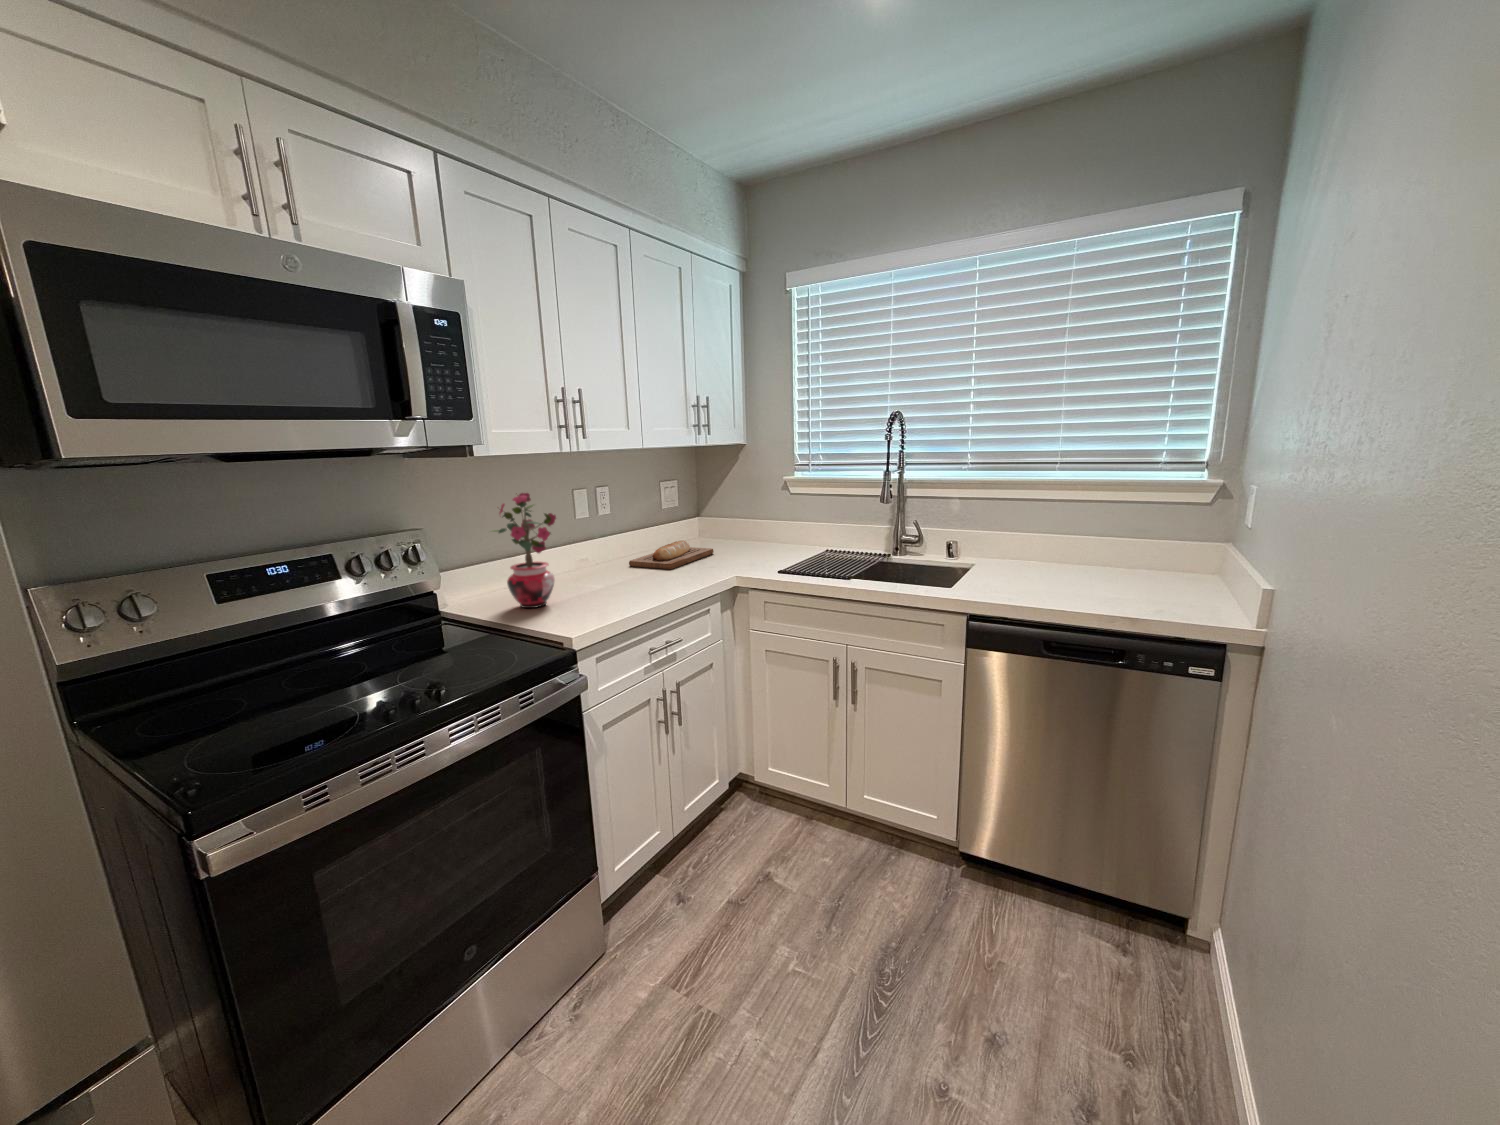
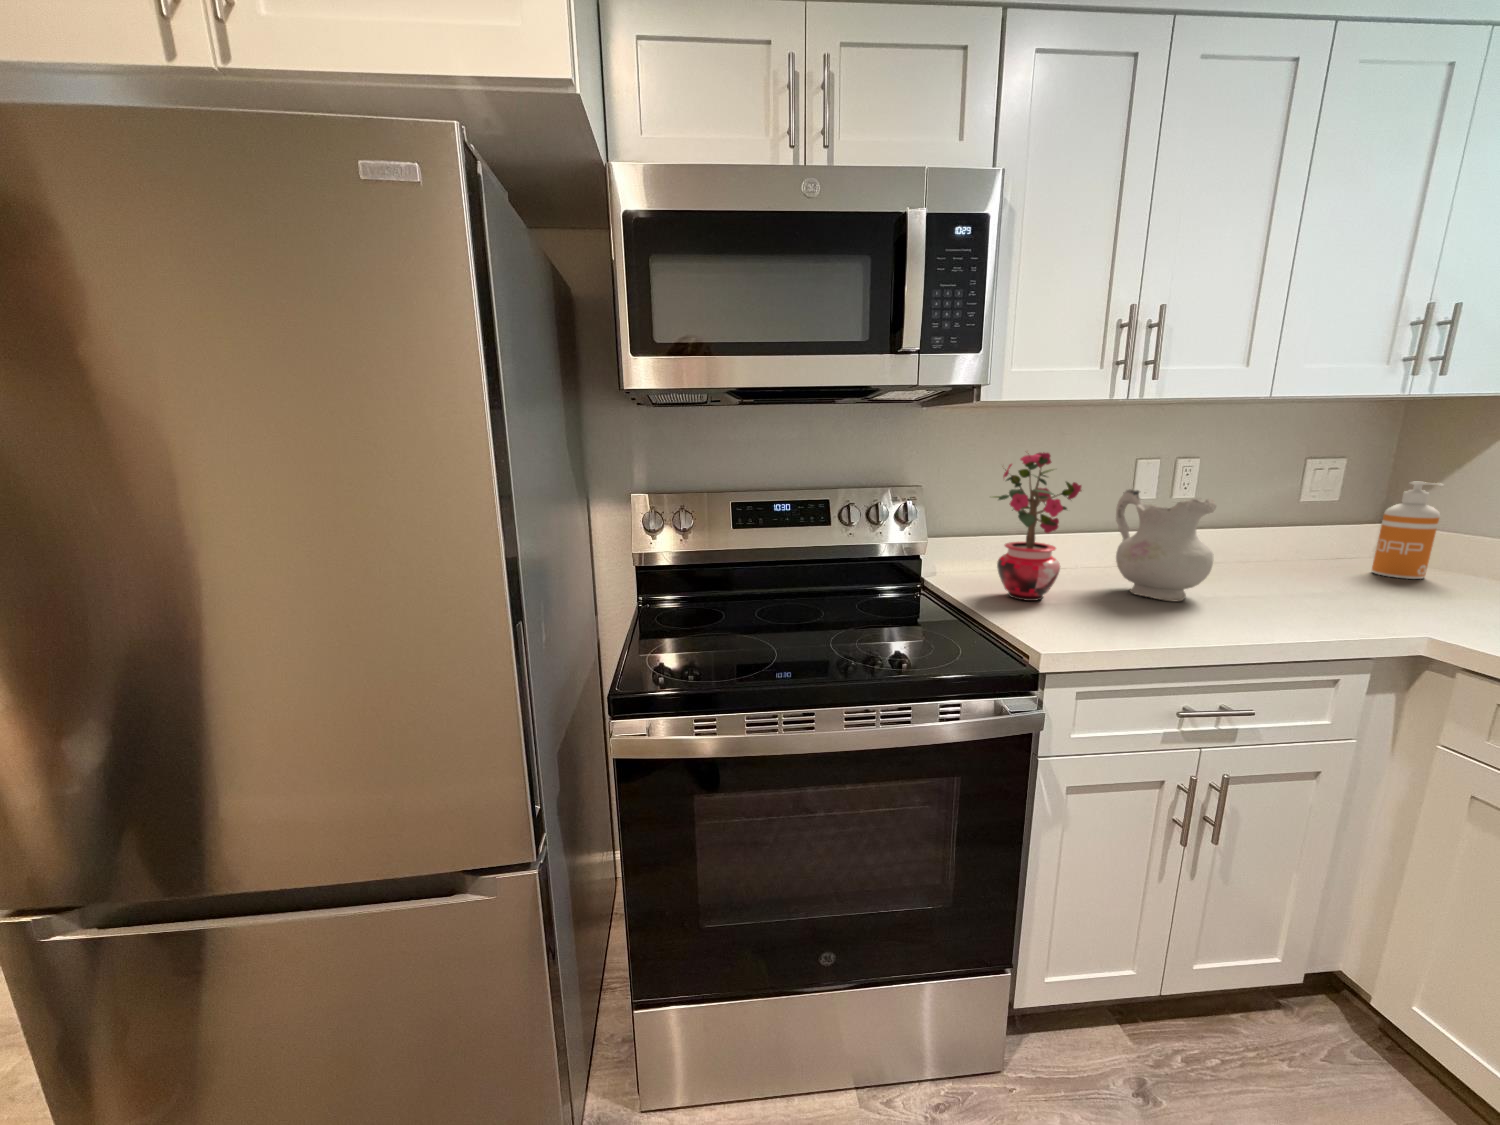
soap dispenser: none [700,492,723,547] -> present [1372,482,1444,579]
ceramic pitcher: none [574,513,638,586] -> present [1116,489,1216,602]
bread loaf: present [629,541,714,569] -> none [1204,555,1393,596]

